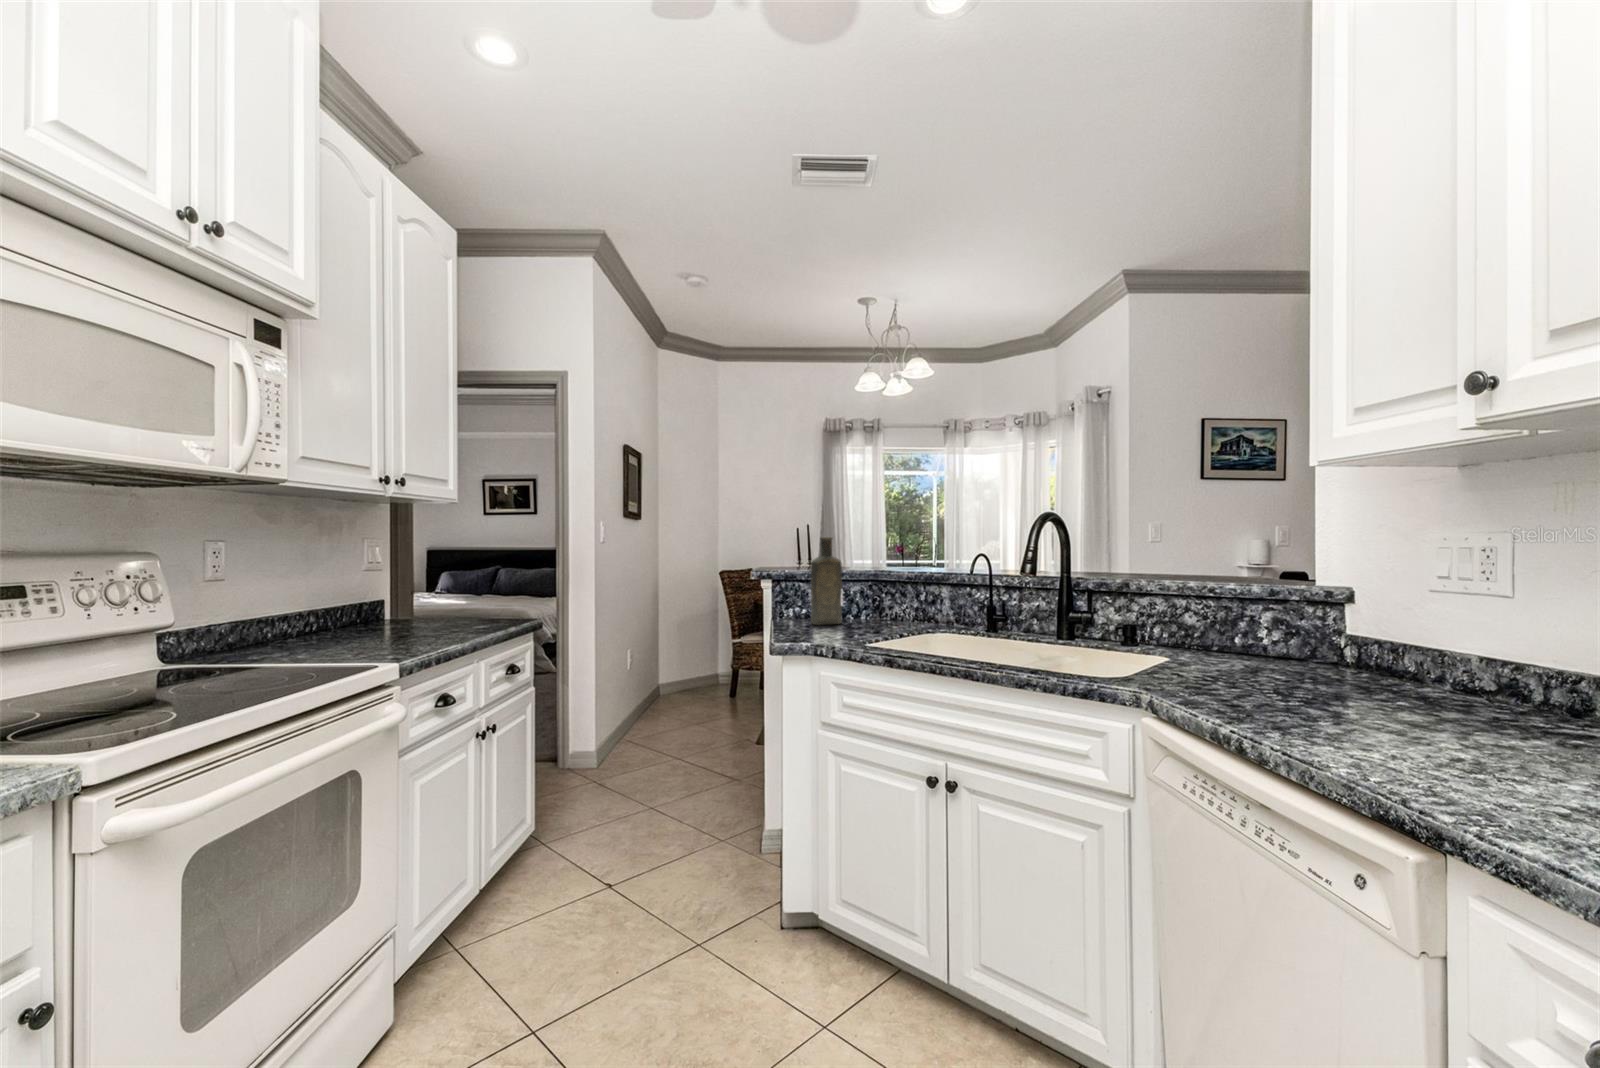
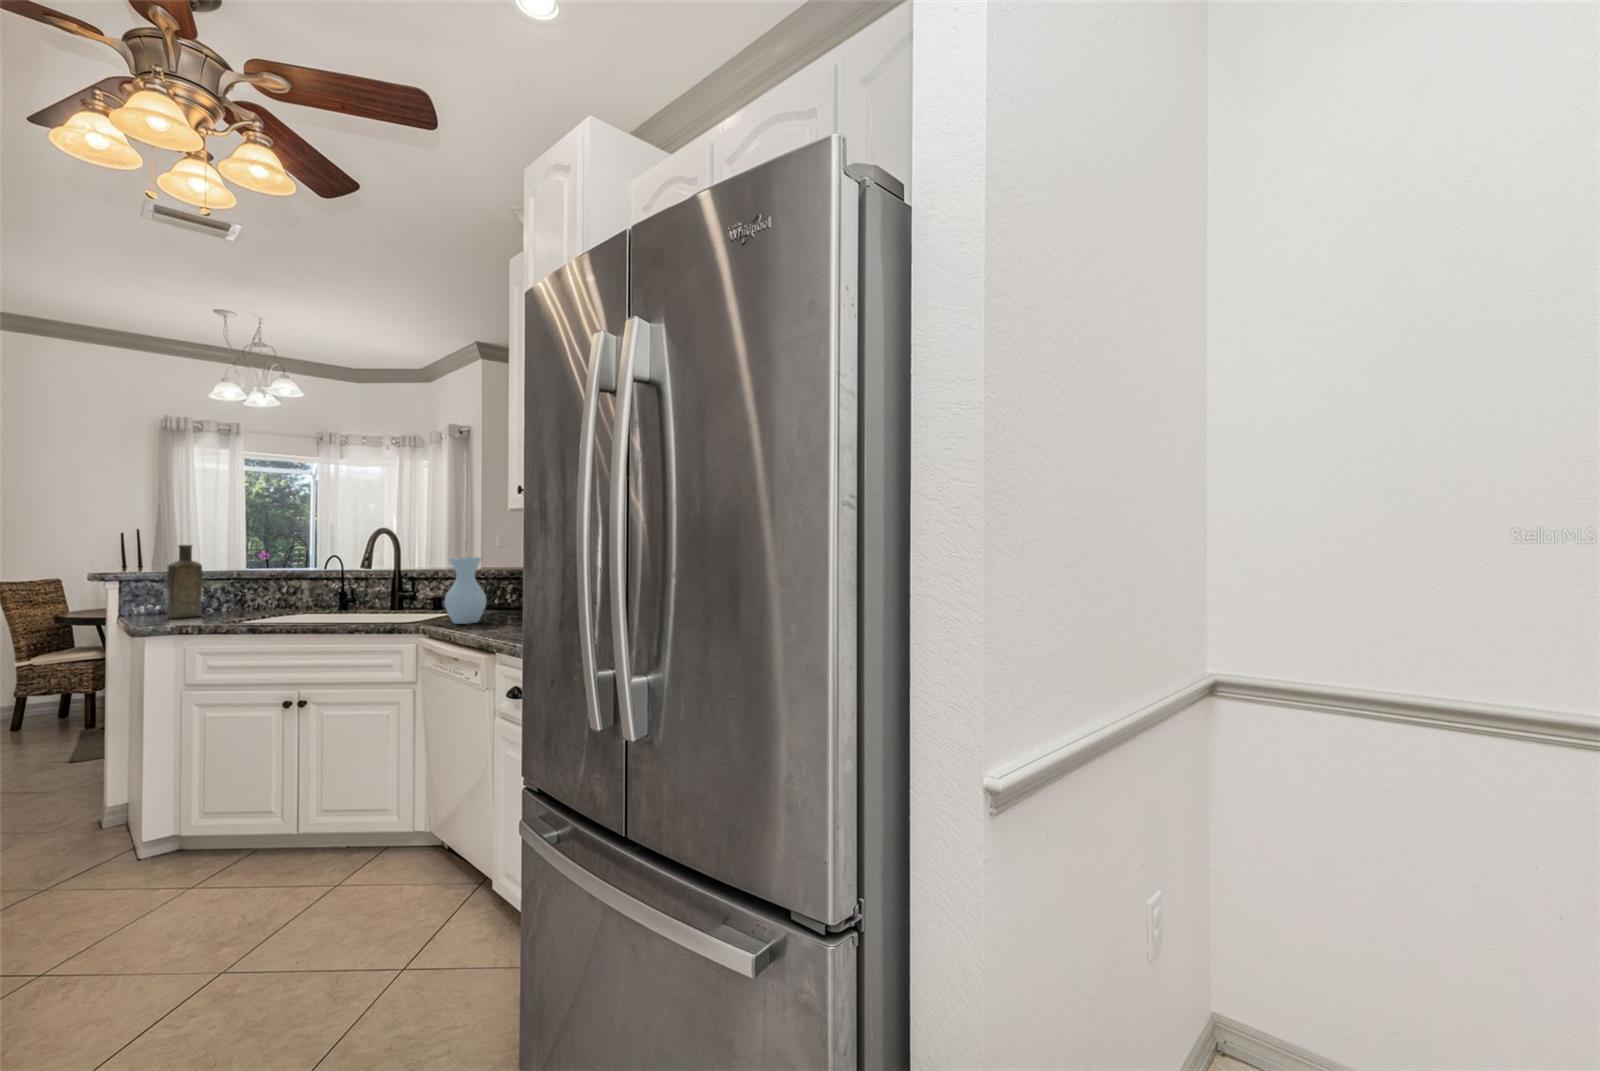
vase: none [1186,560,1277,699] -> present [445,557,486,624]

